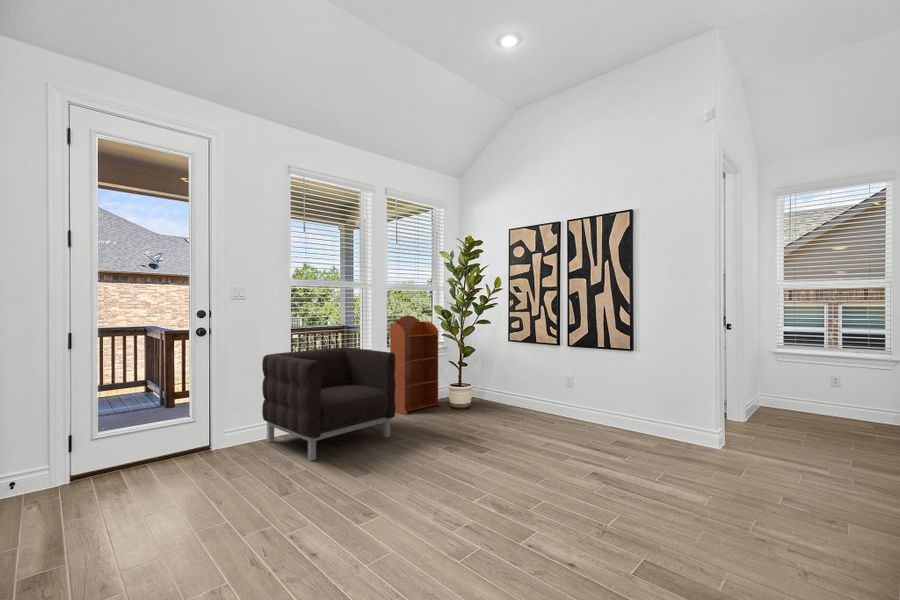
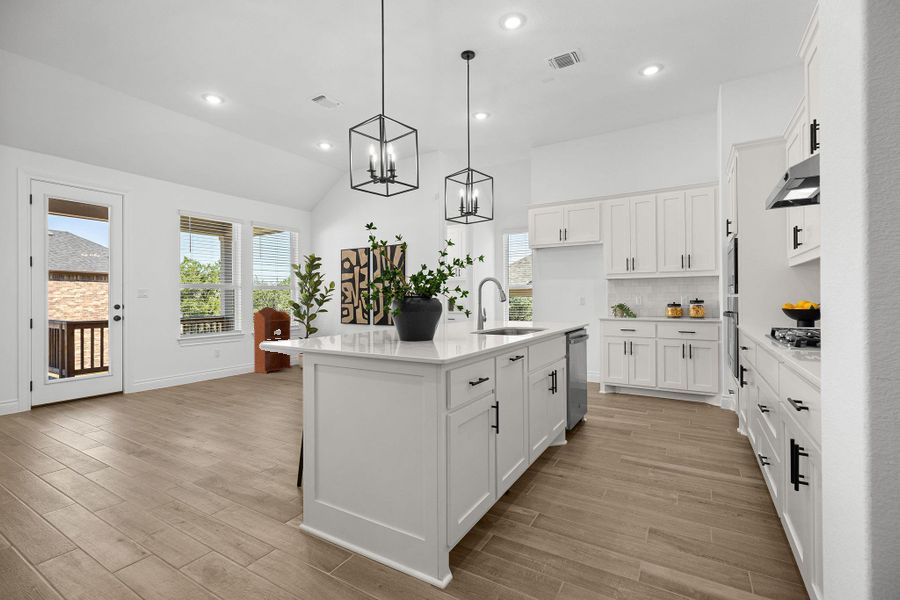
armchair: present [262,347,396,461] -> none [161,329,257,396]

